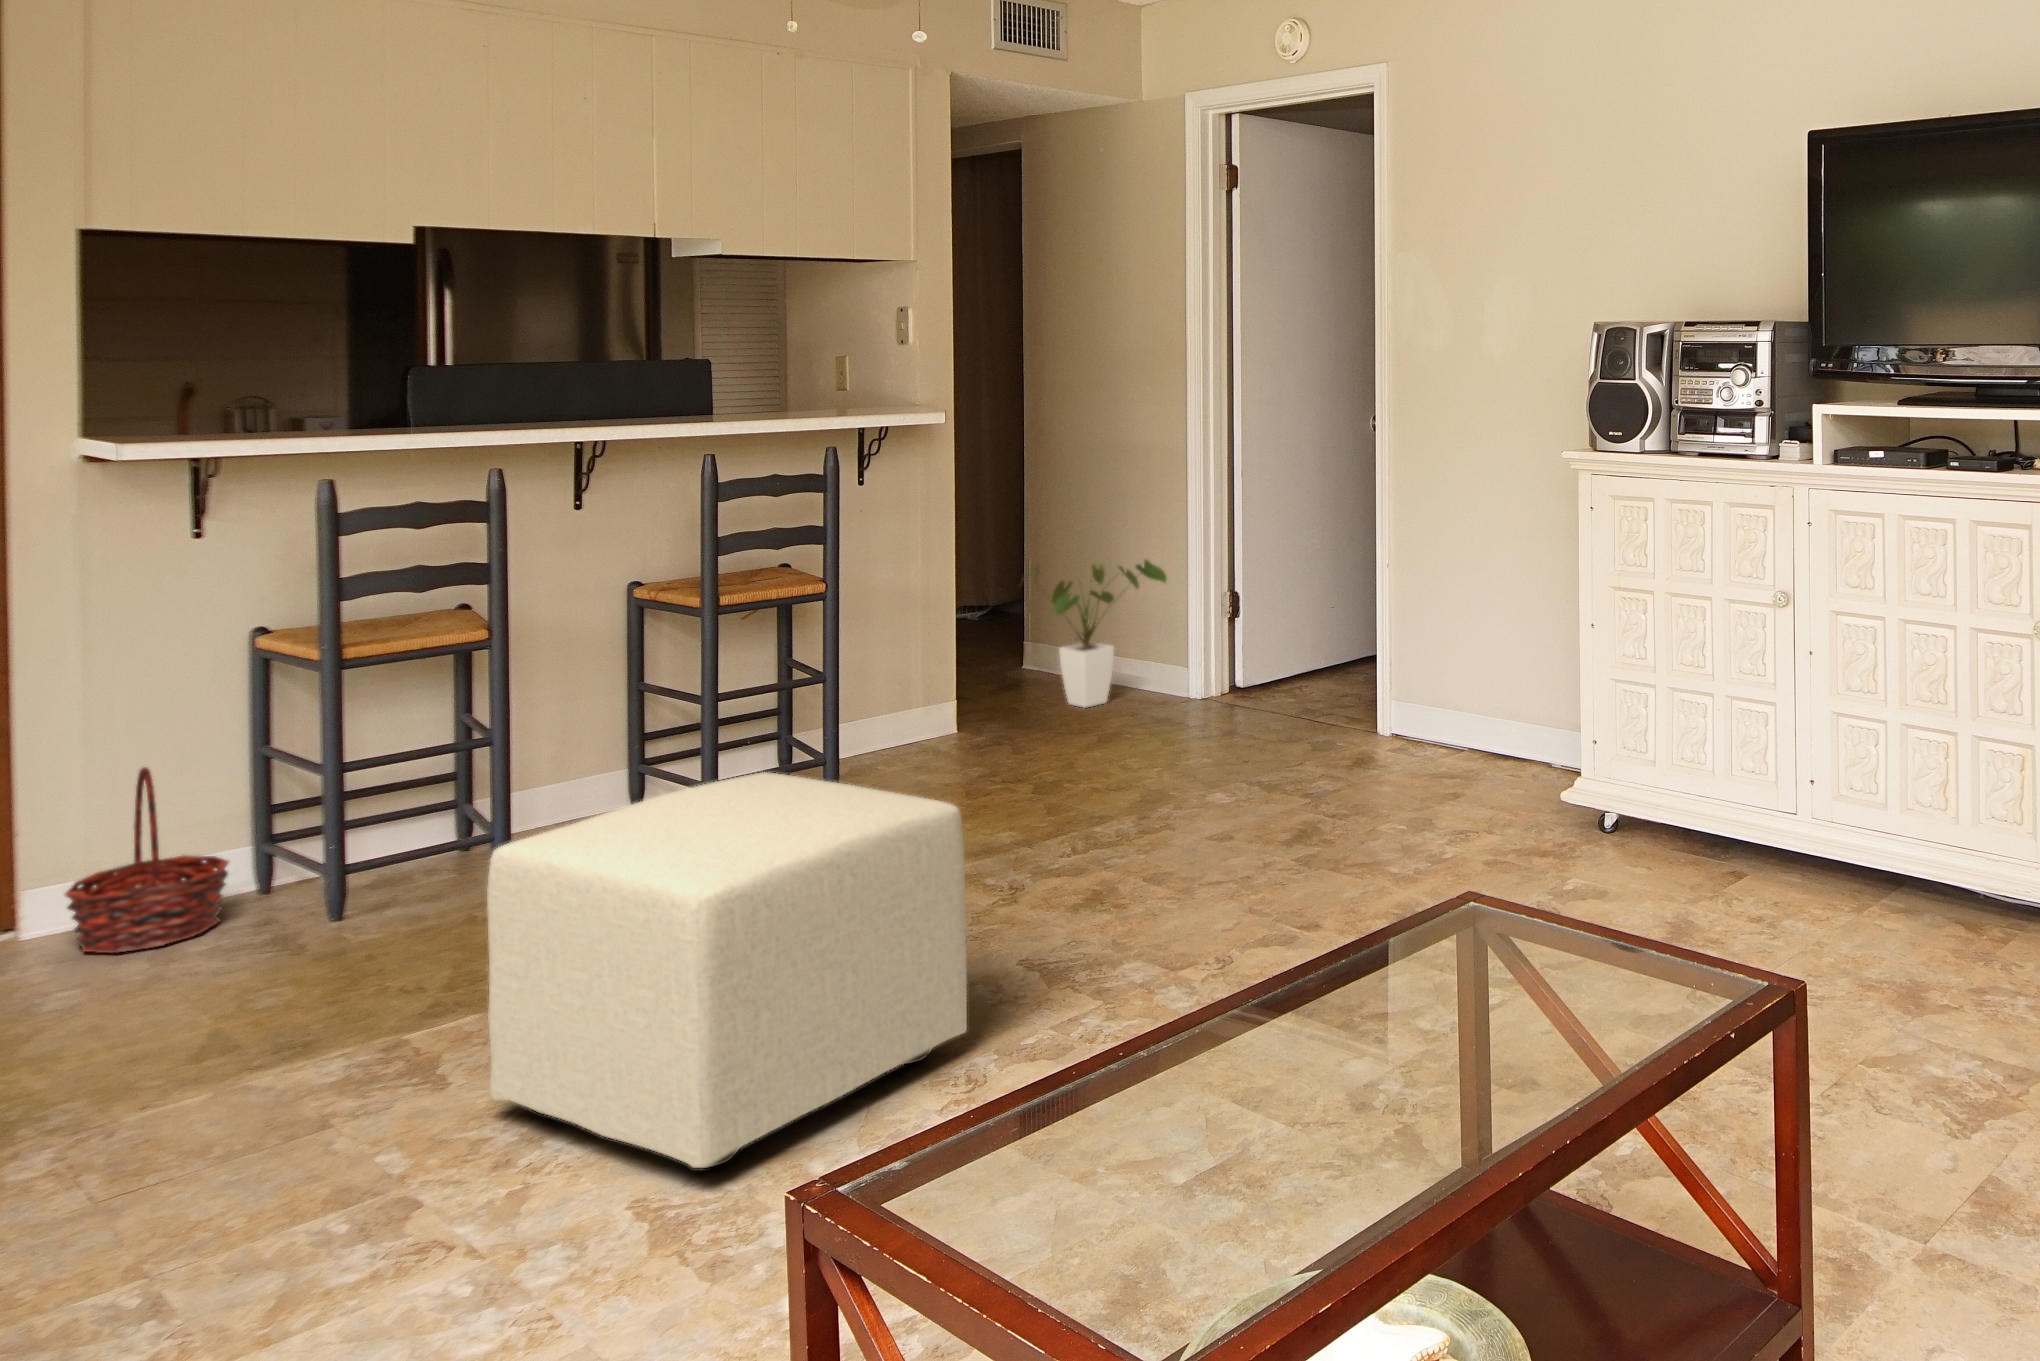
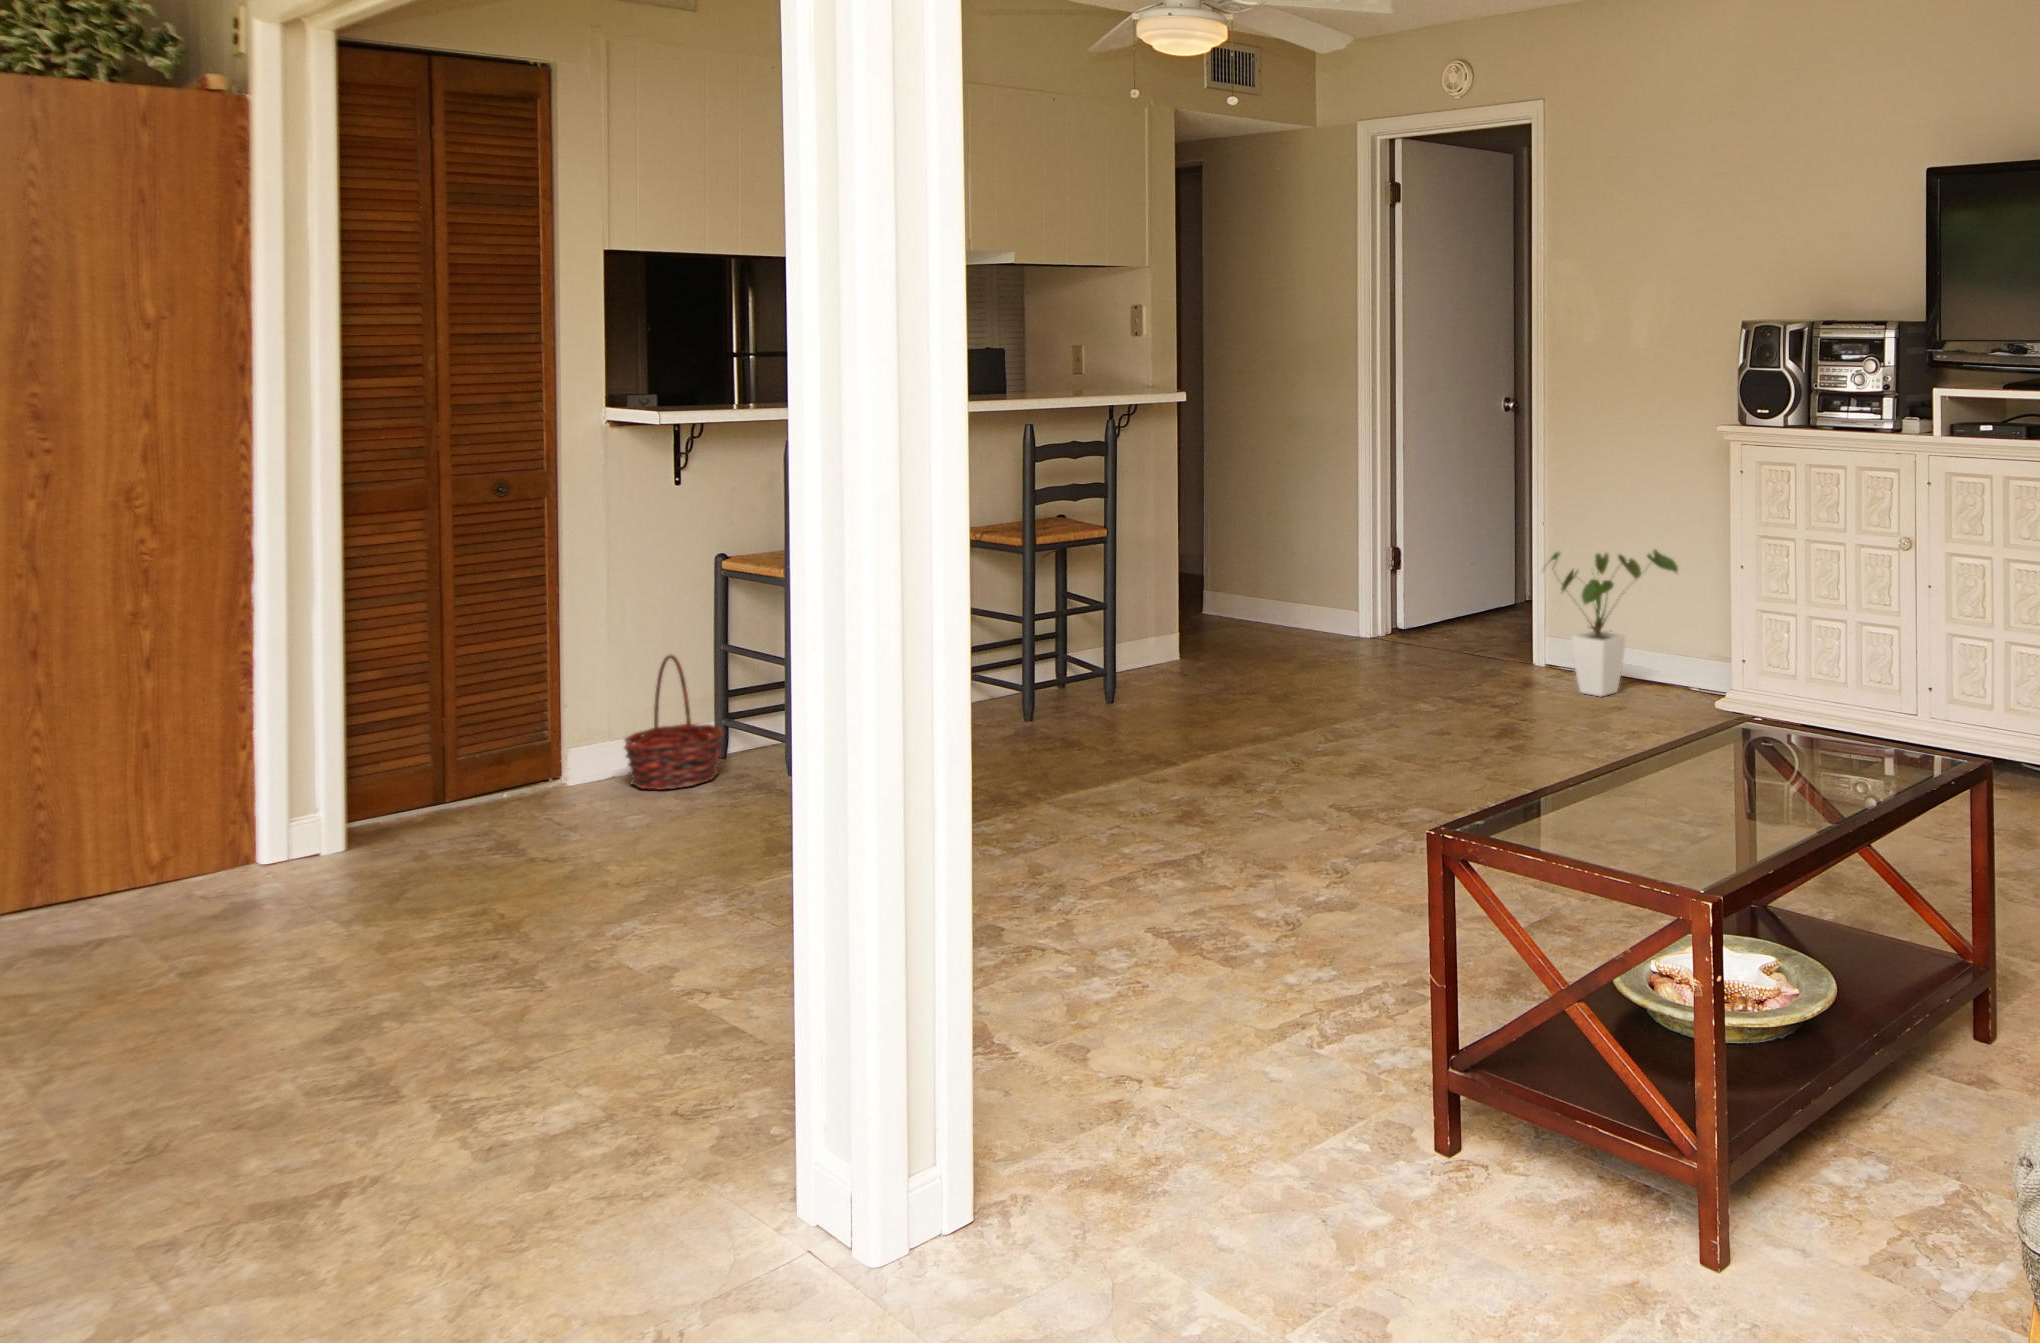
house plant: present [1035,560,1167,708] -> present [1542,550,1678,696]
ottoman: present [487,772,967,1168] -> none [1027,655,1336,906]

